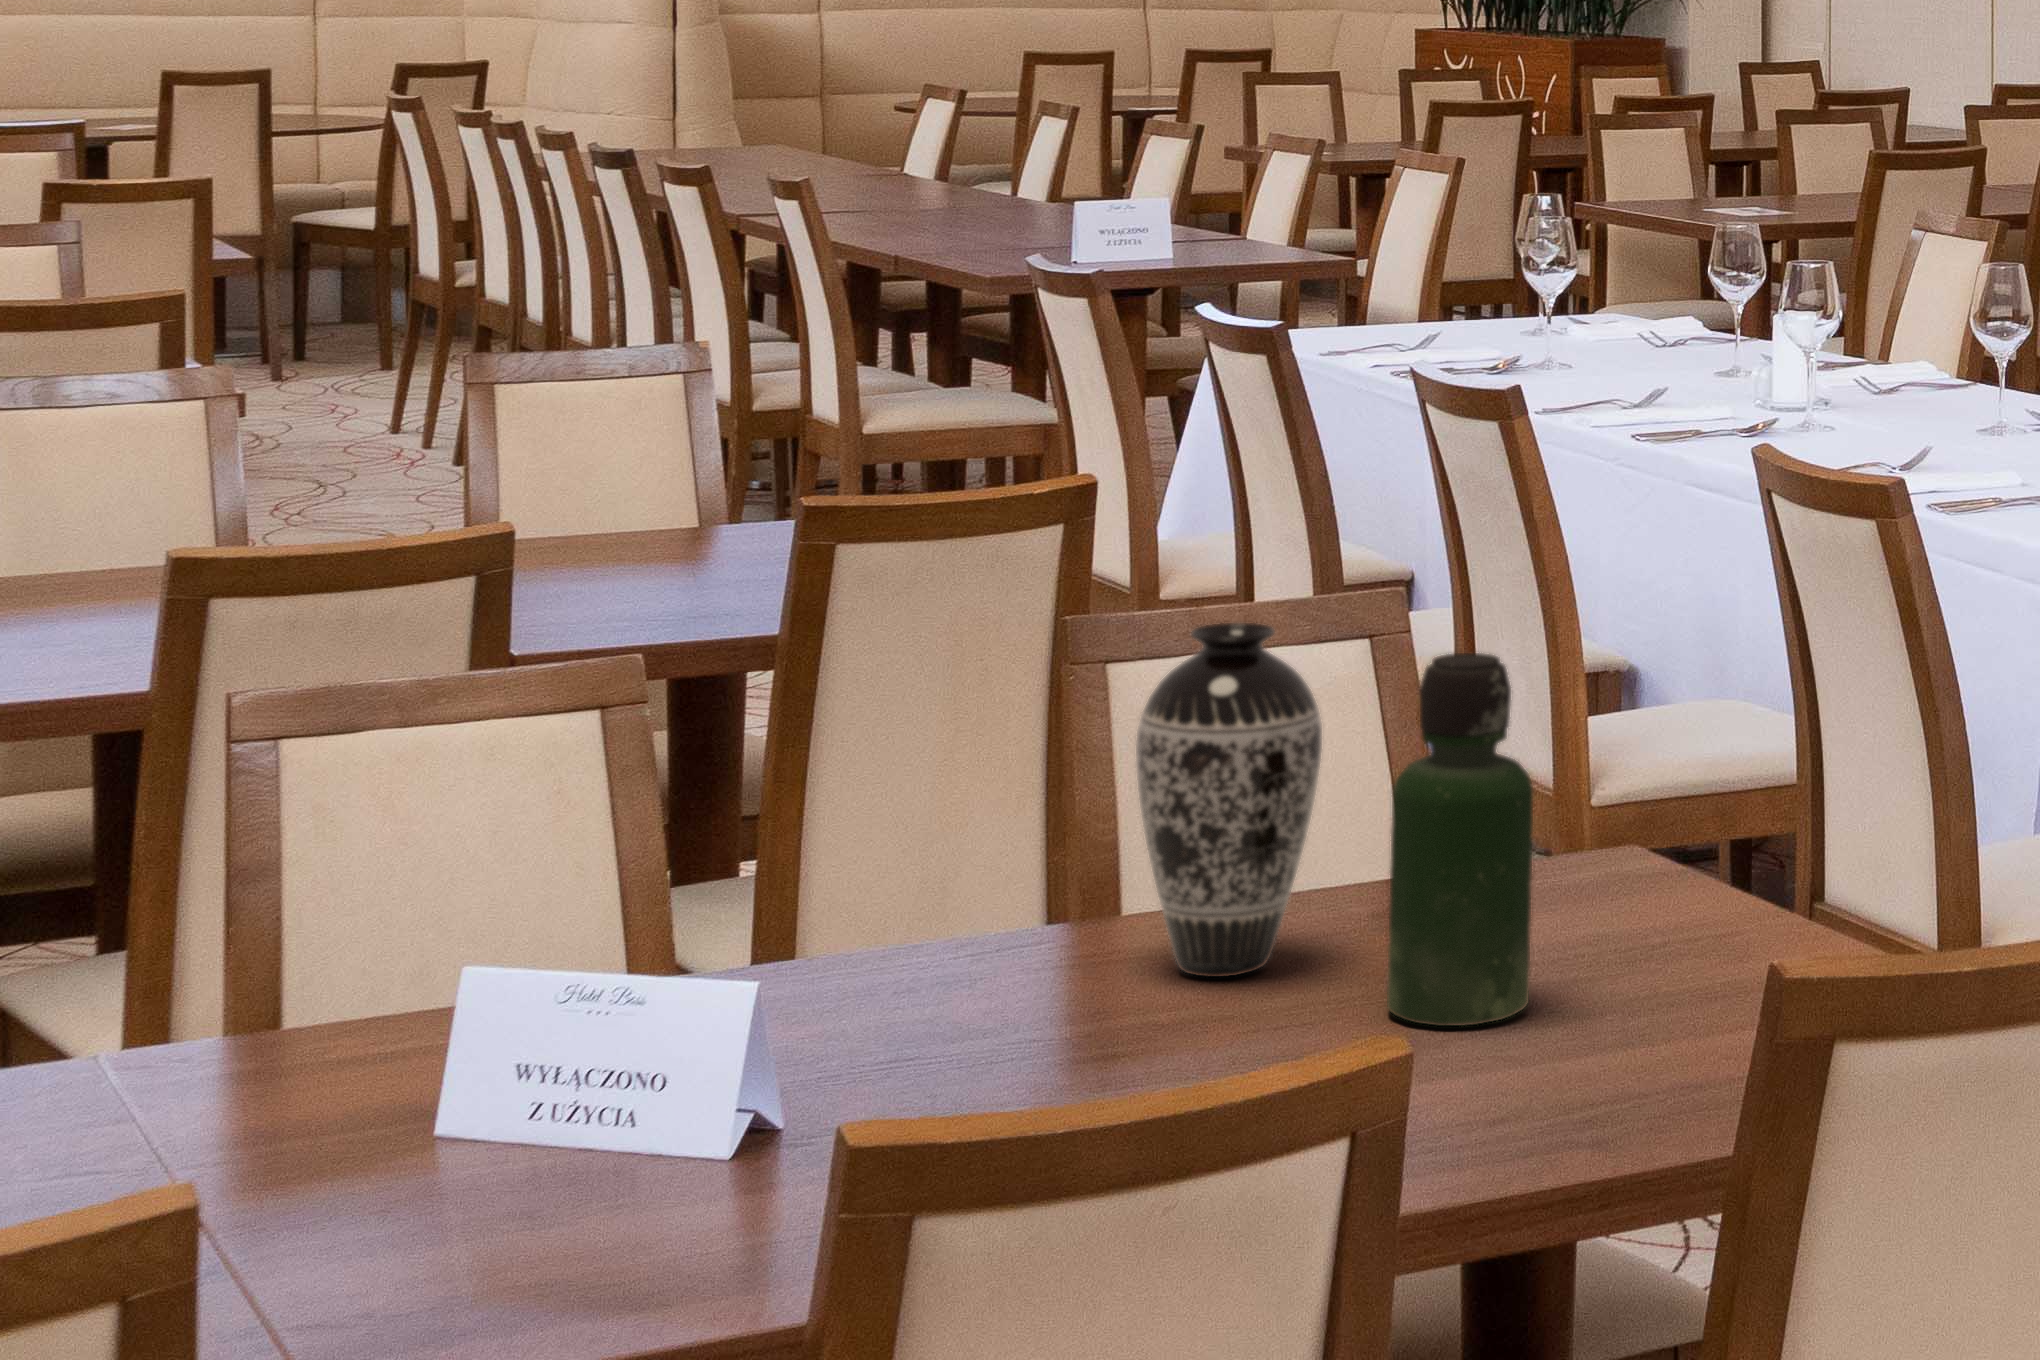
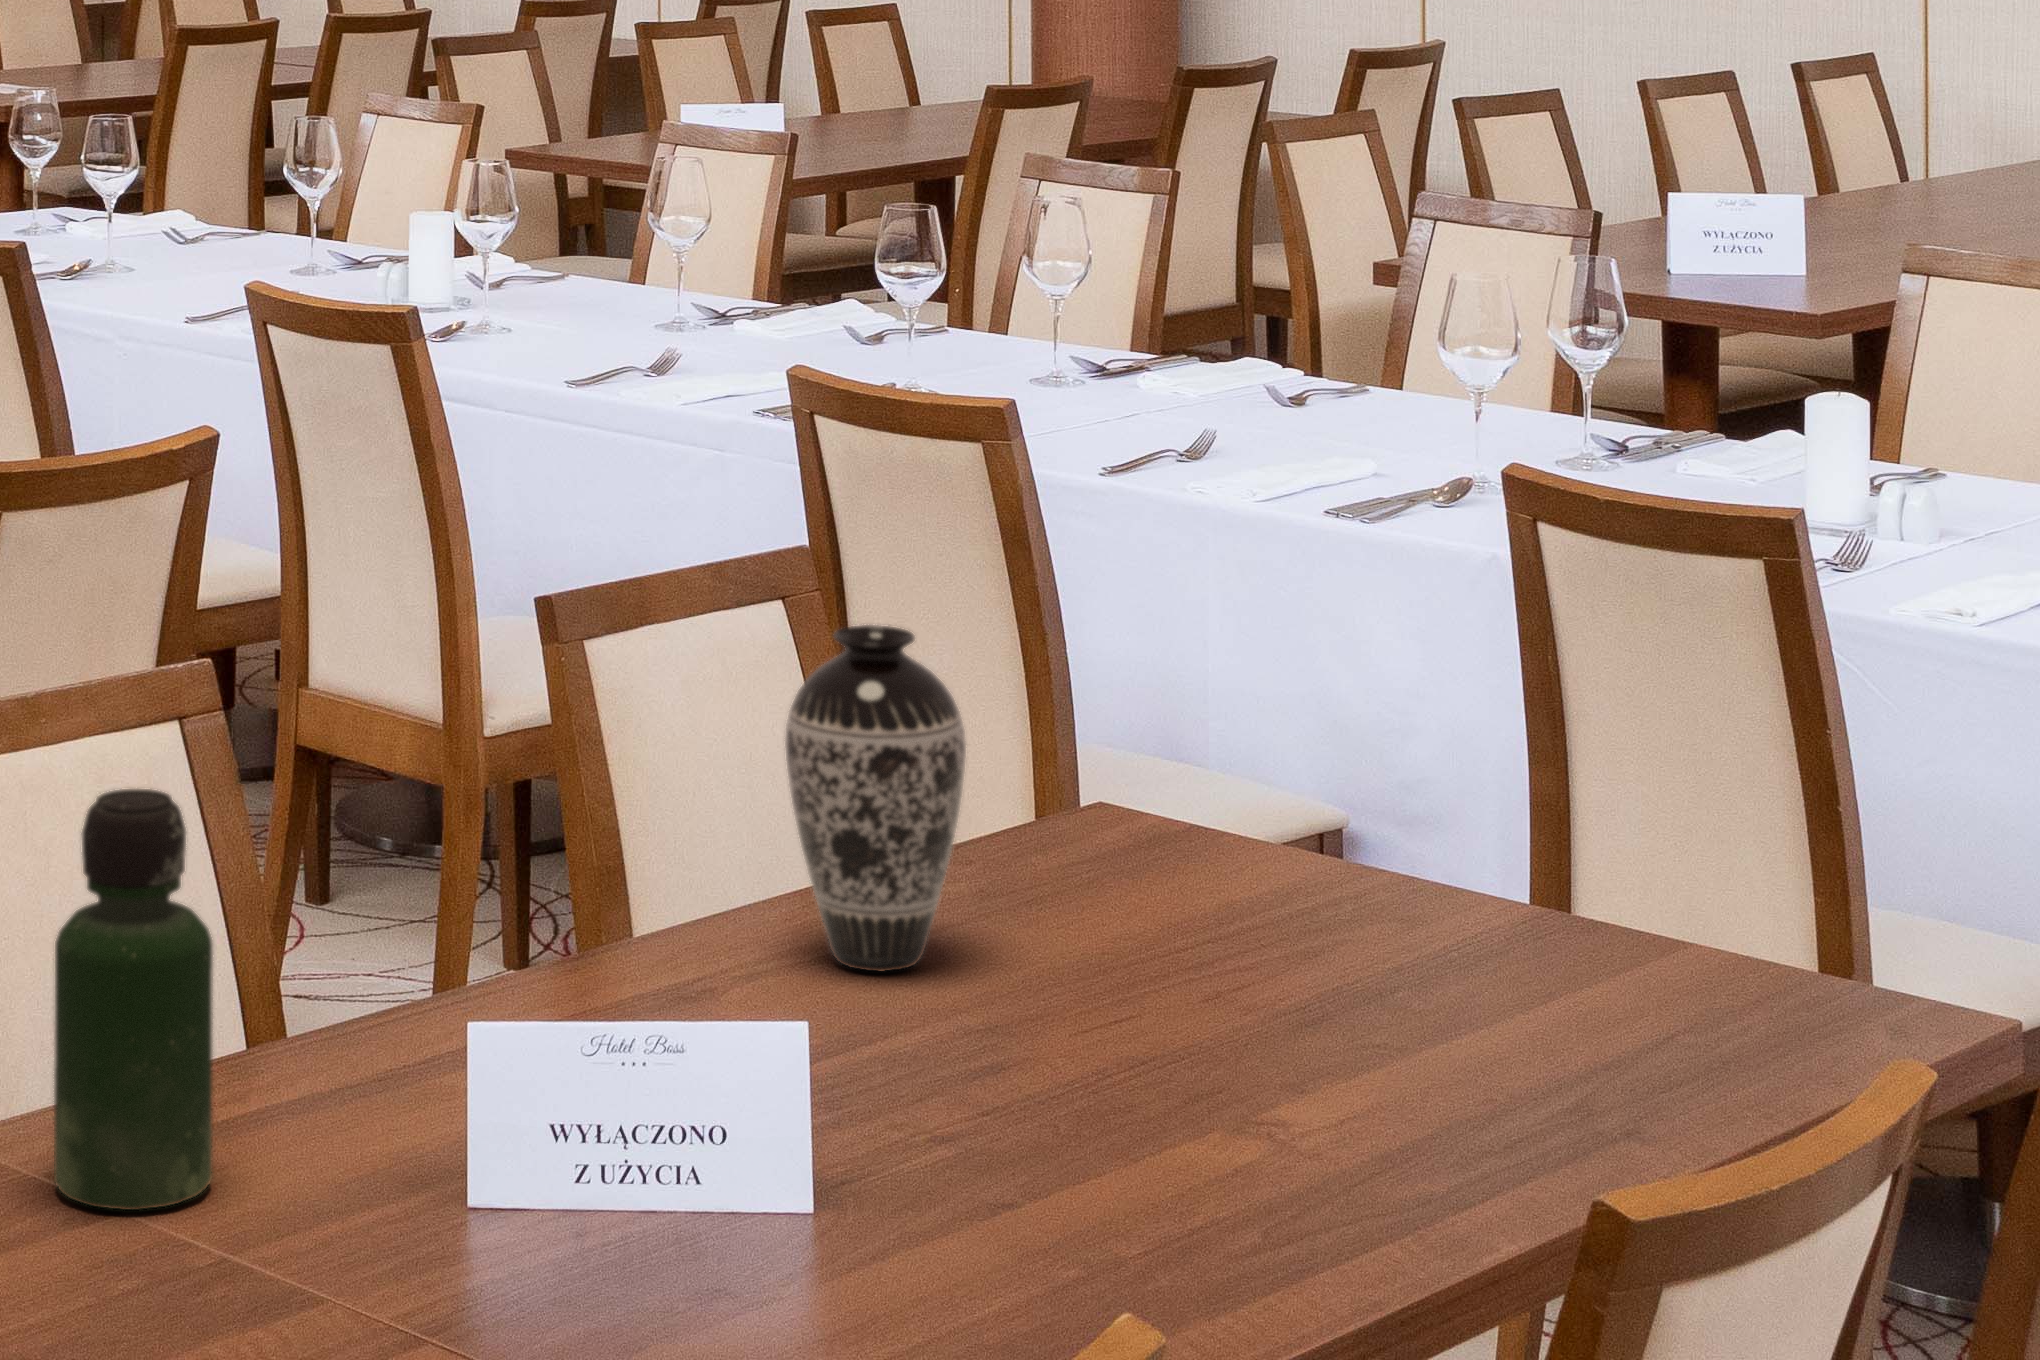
bottle: present [1387,653,1533,1026] -> present [54,789,213,1210]

